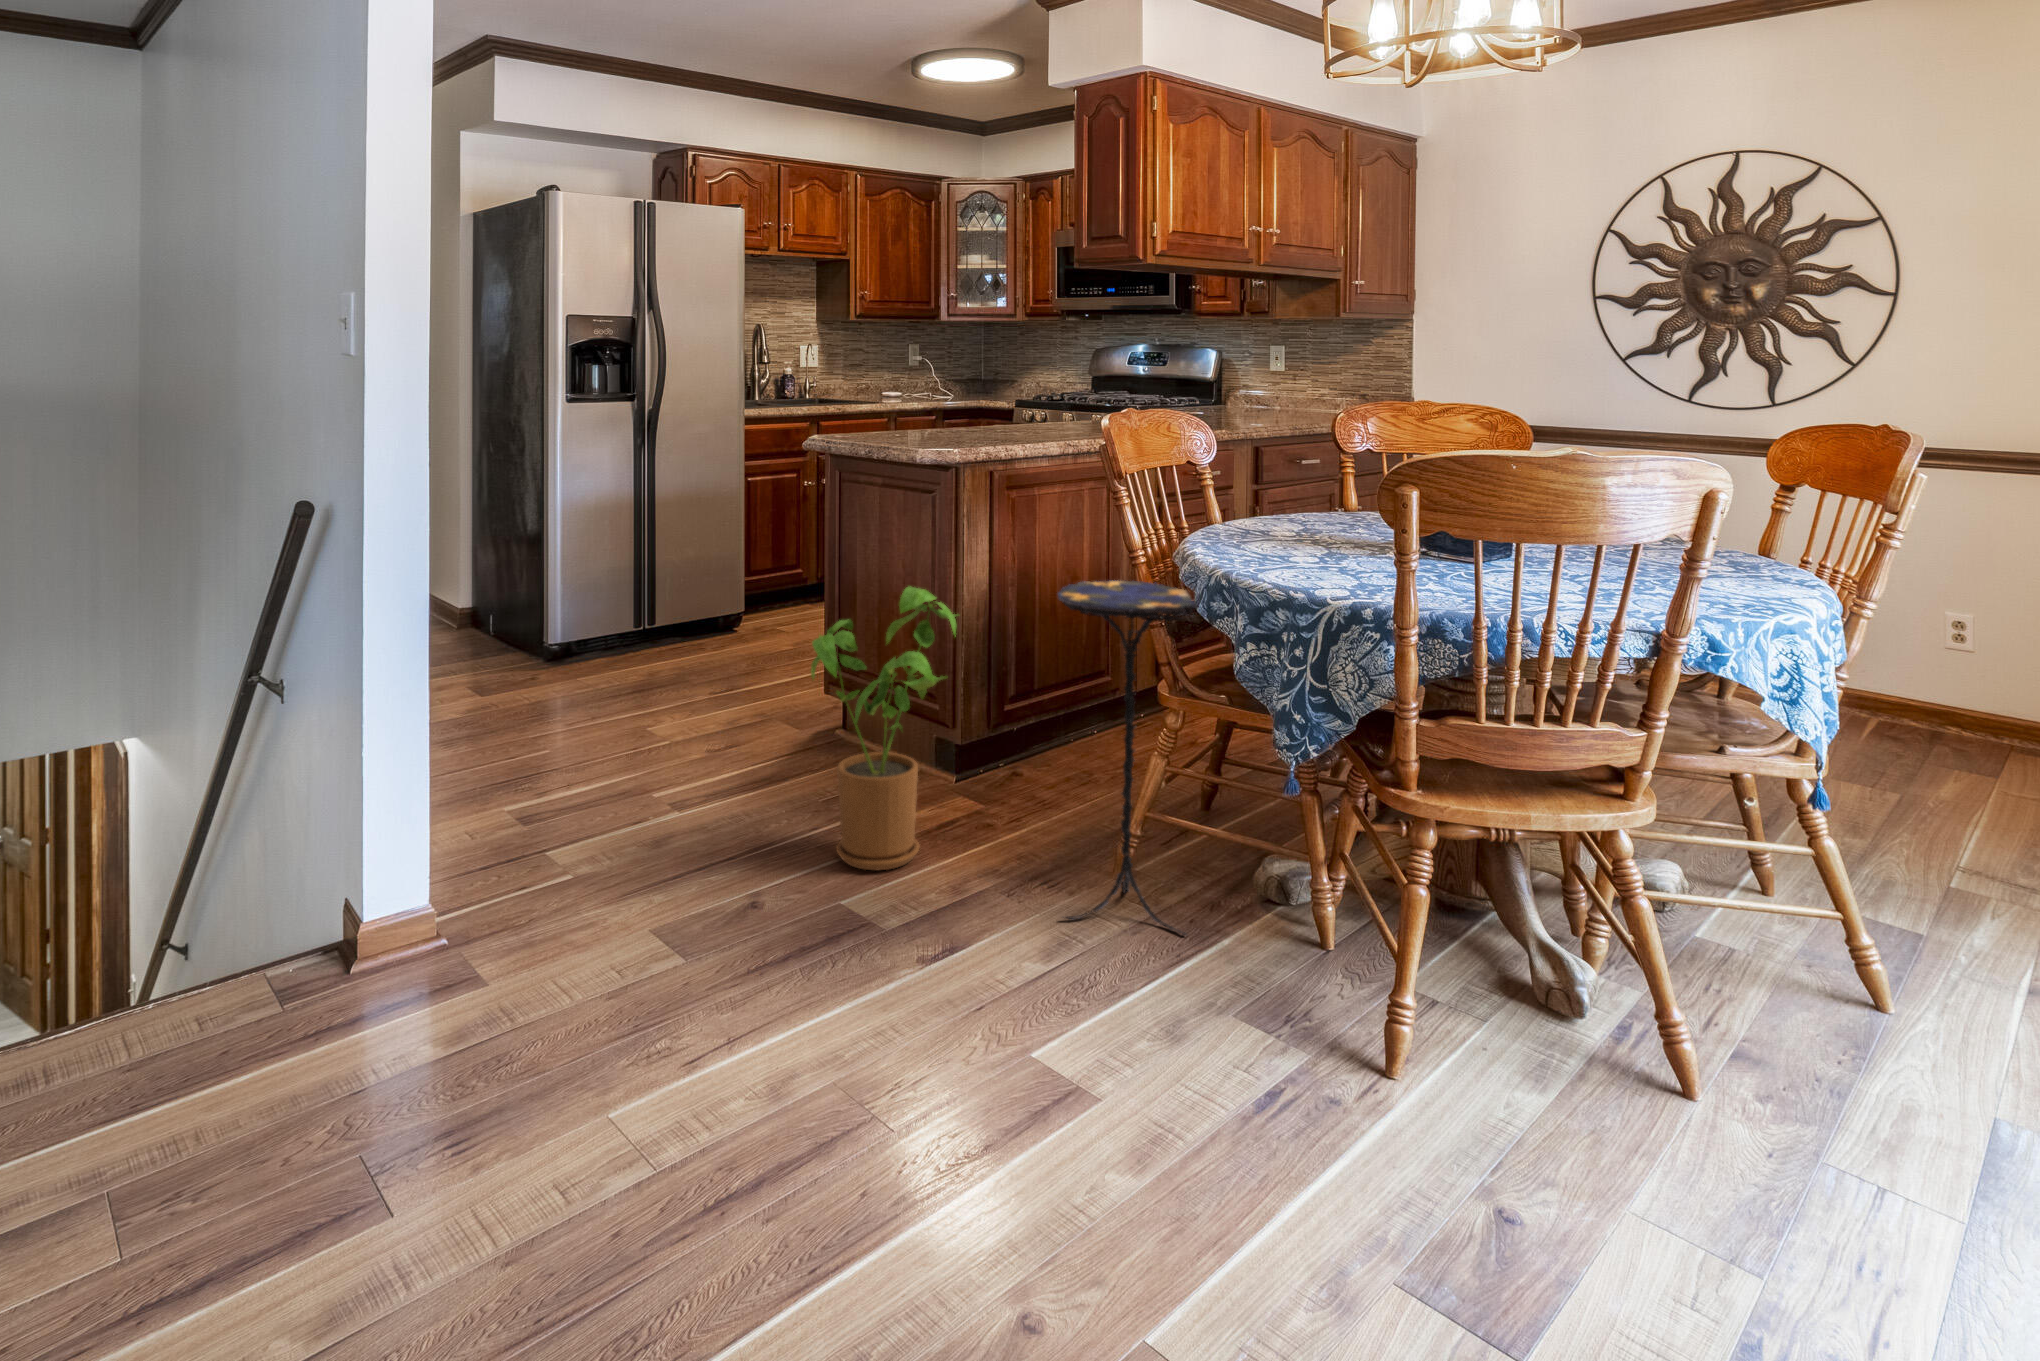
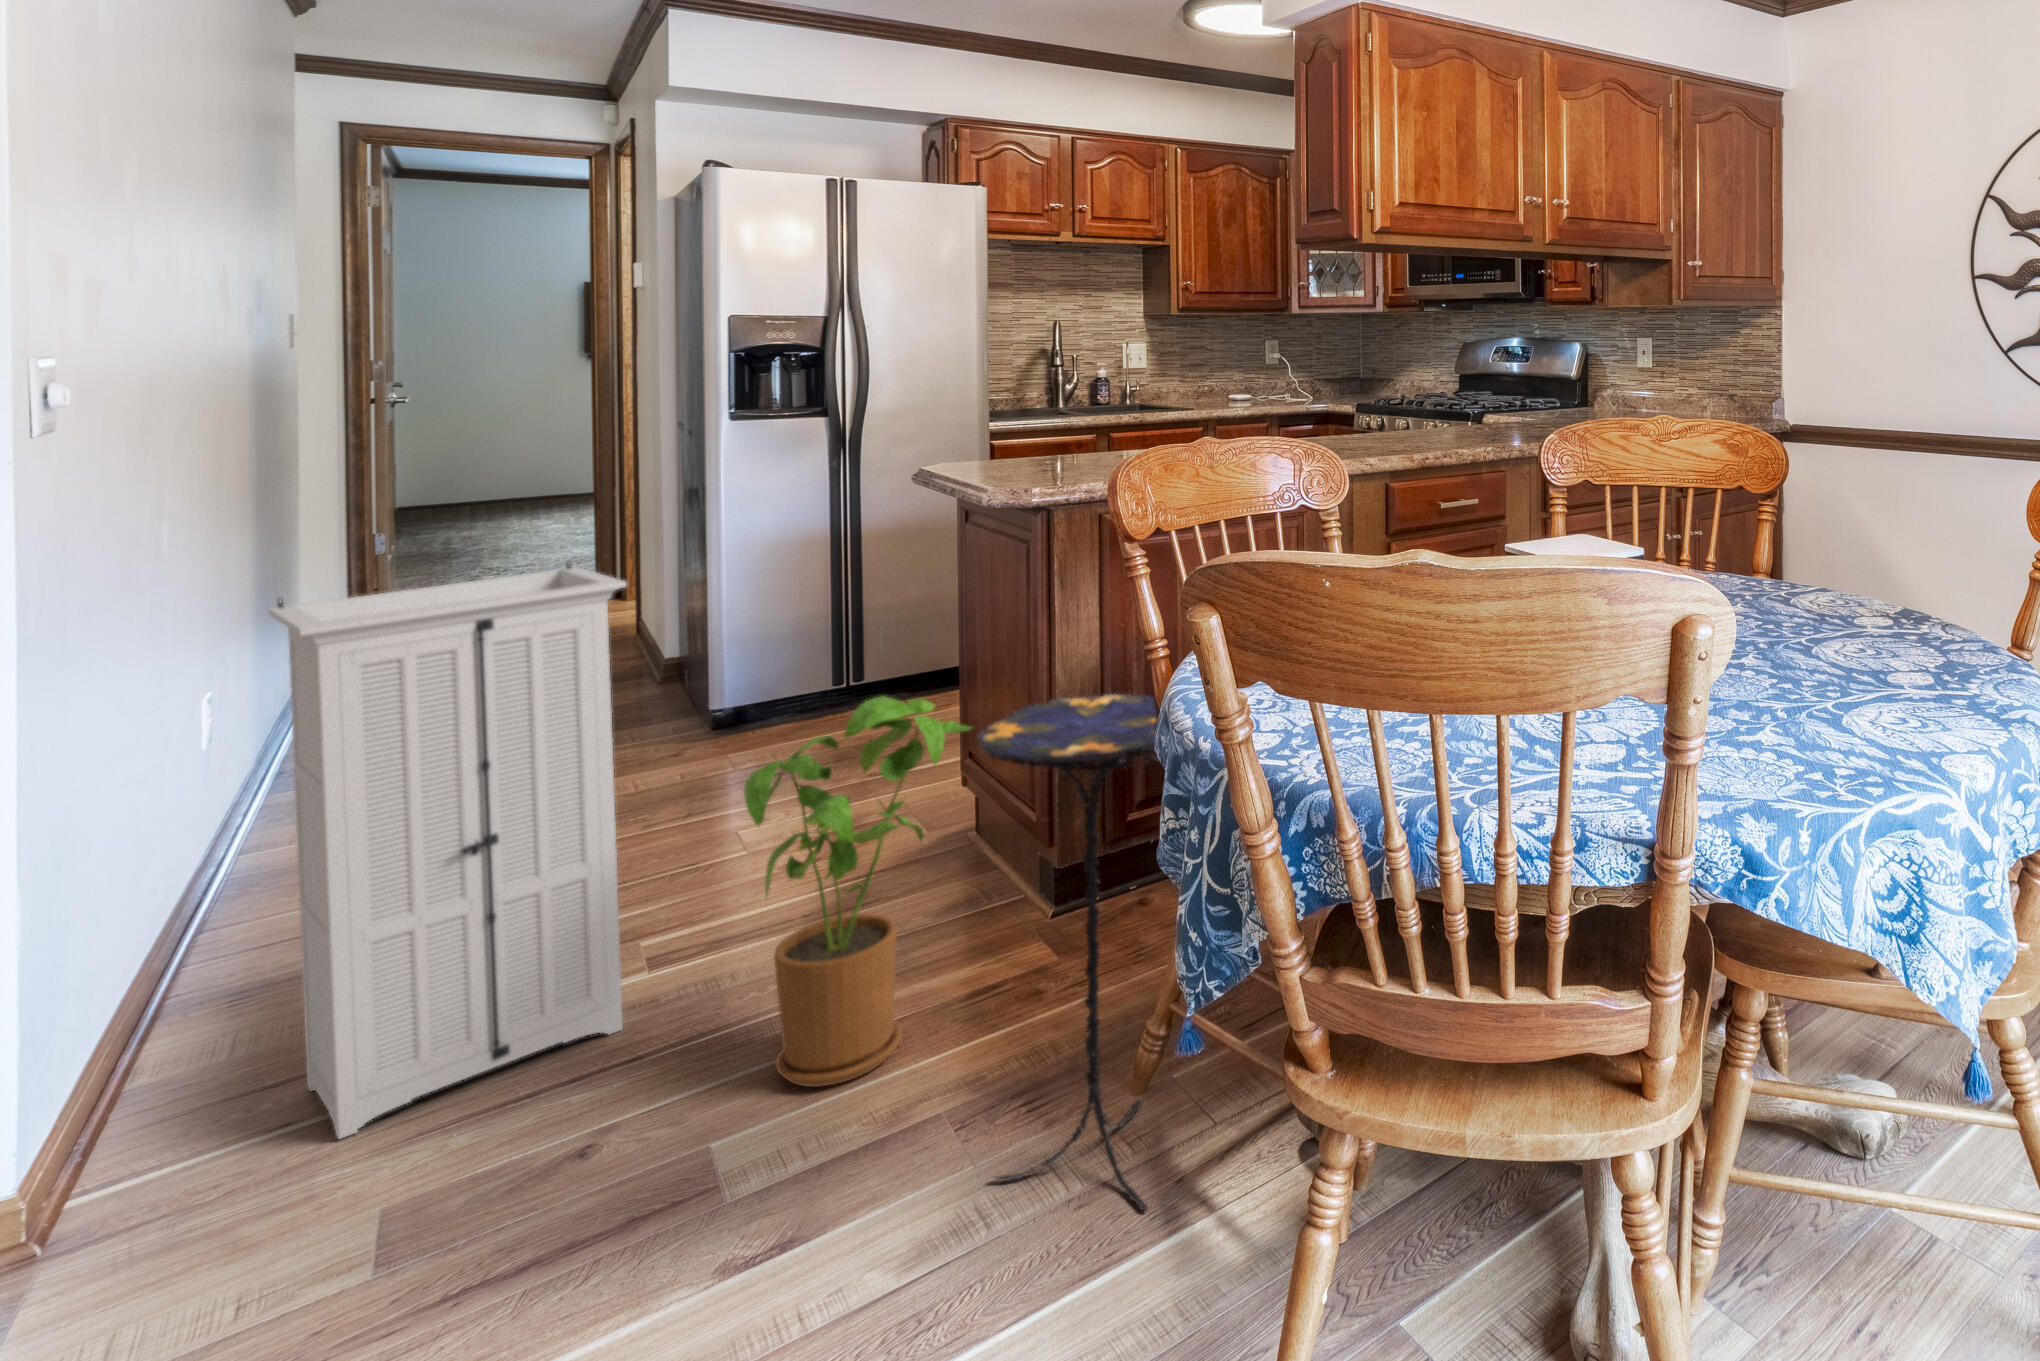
storage cabinet: none [484,487,707,895] -> present [268,561,627,1139]

